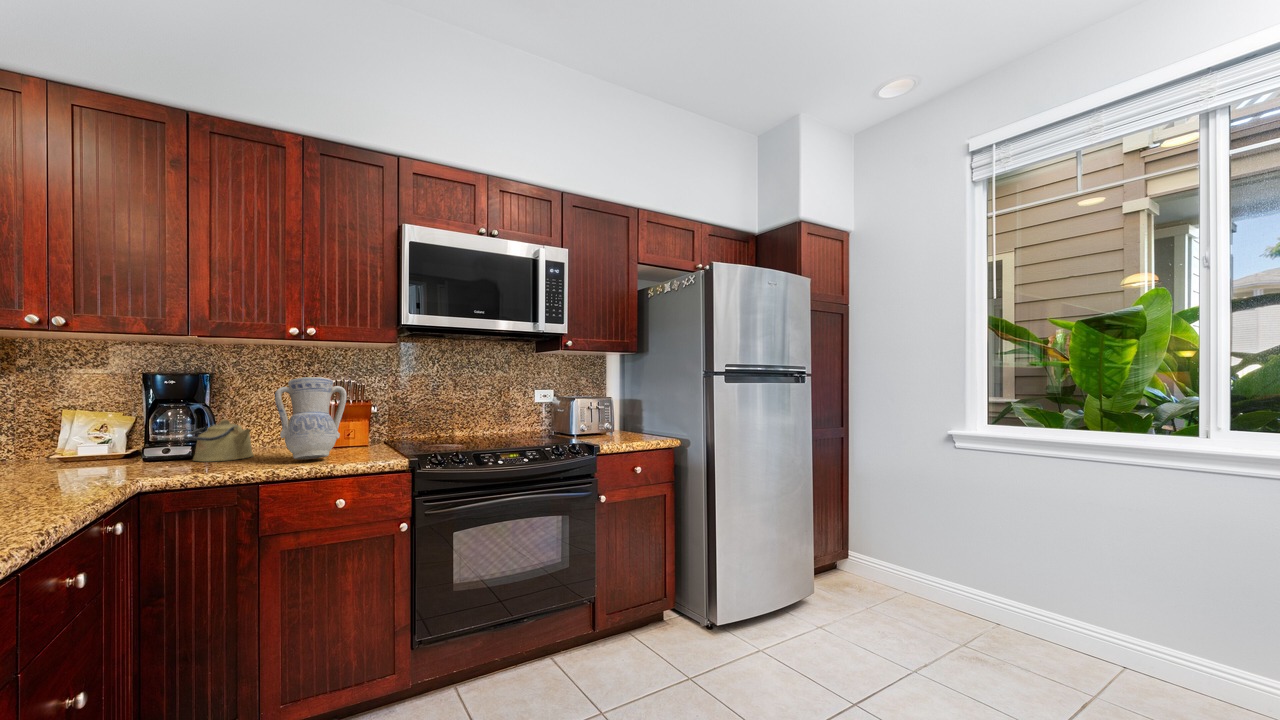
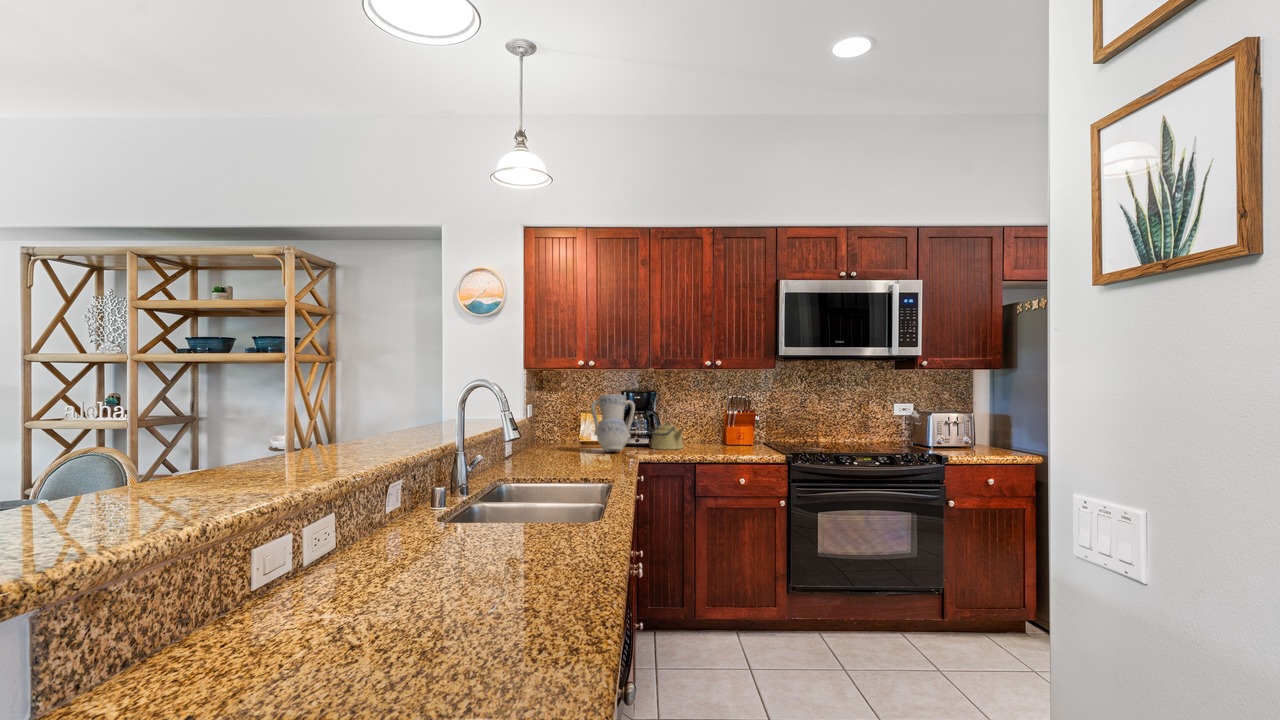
vase: present [275,377,347,459] -> present [591,394,635,452]

